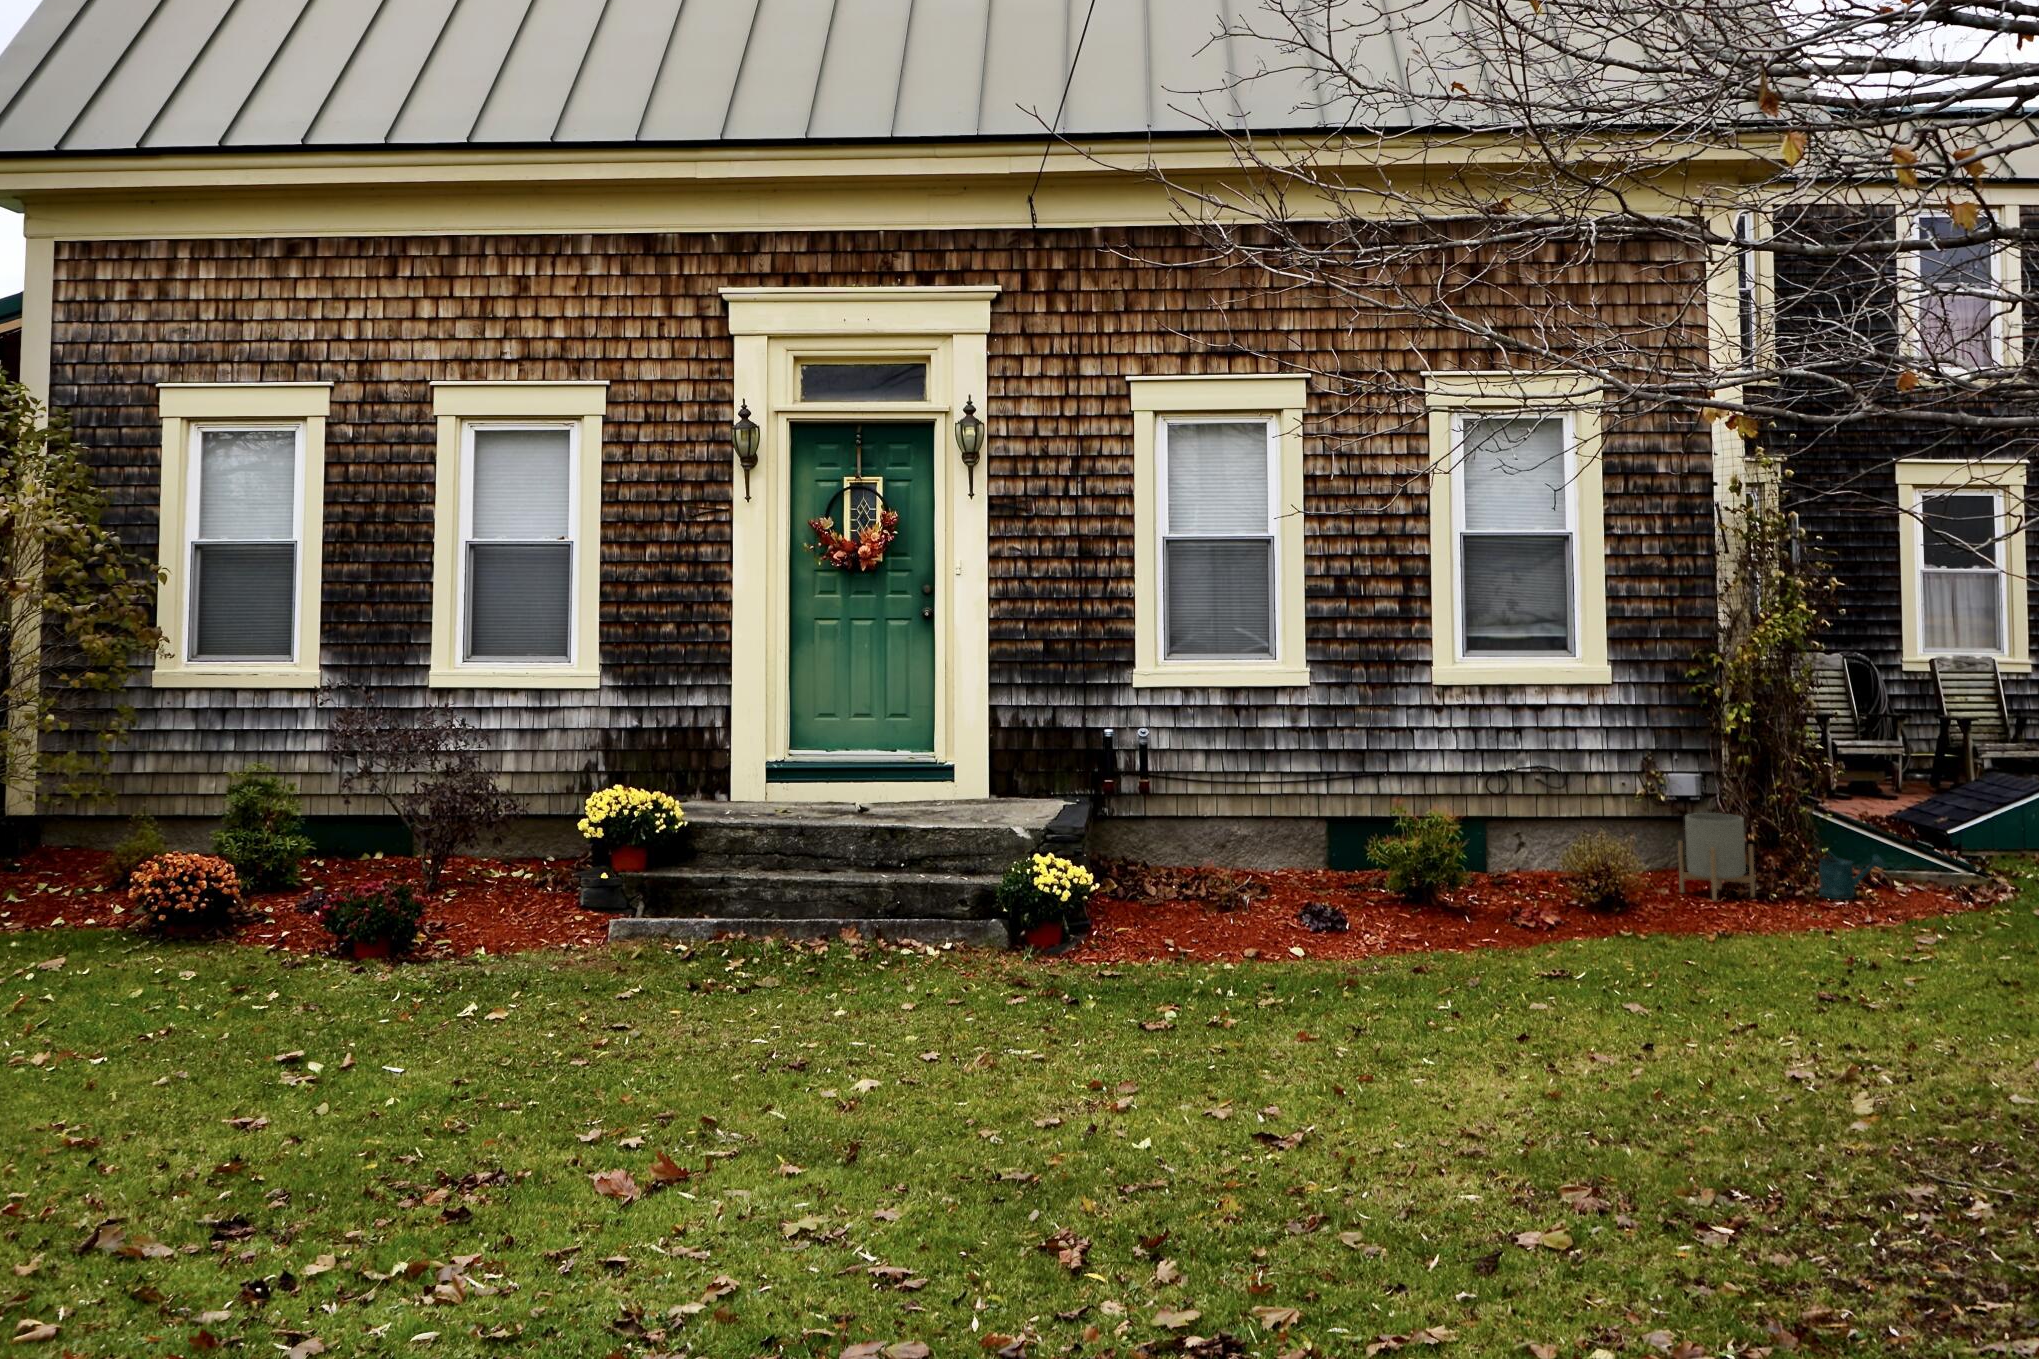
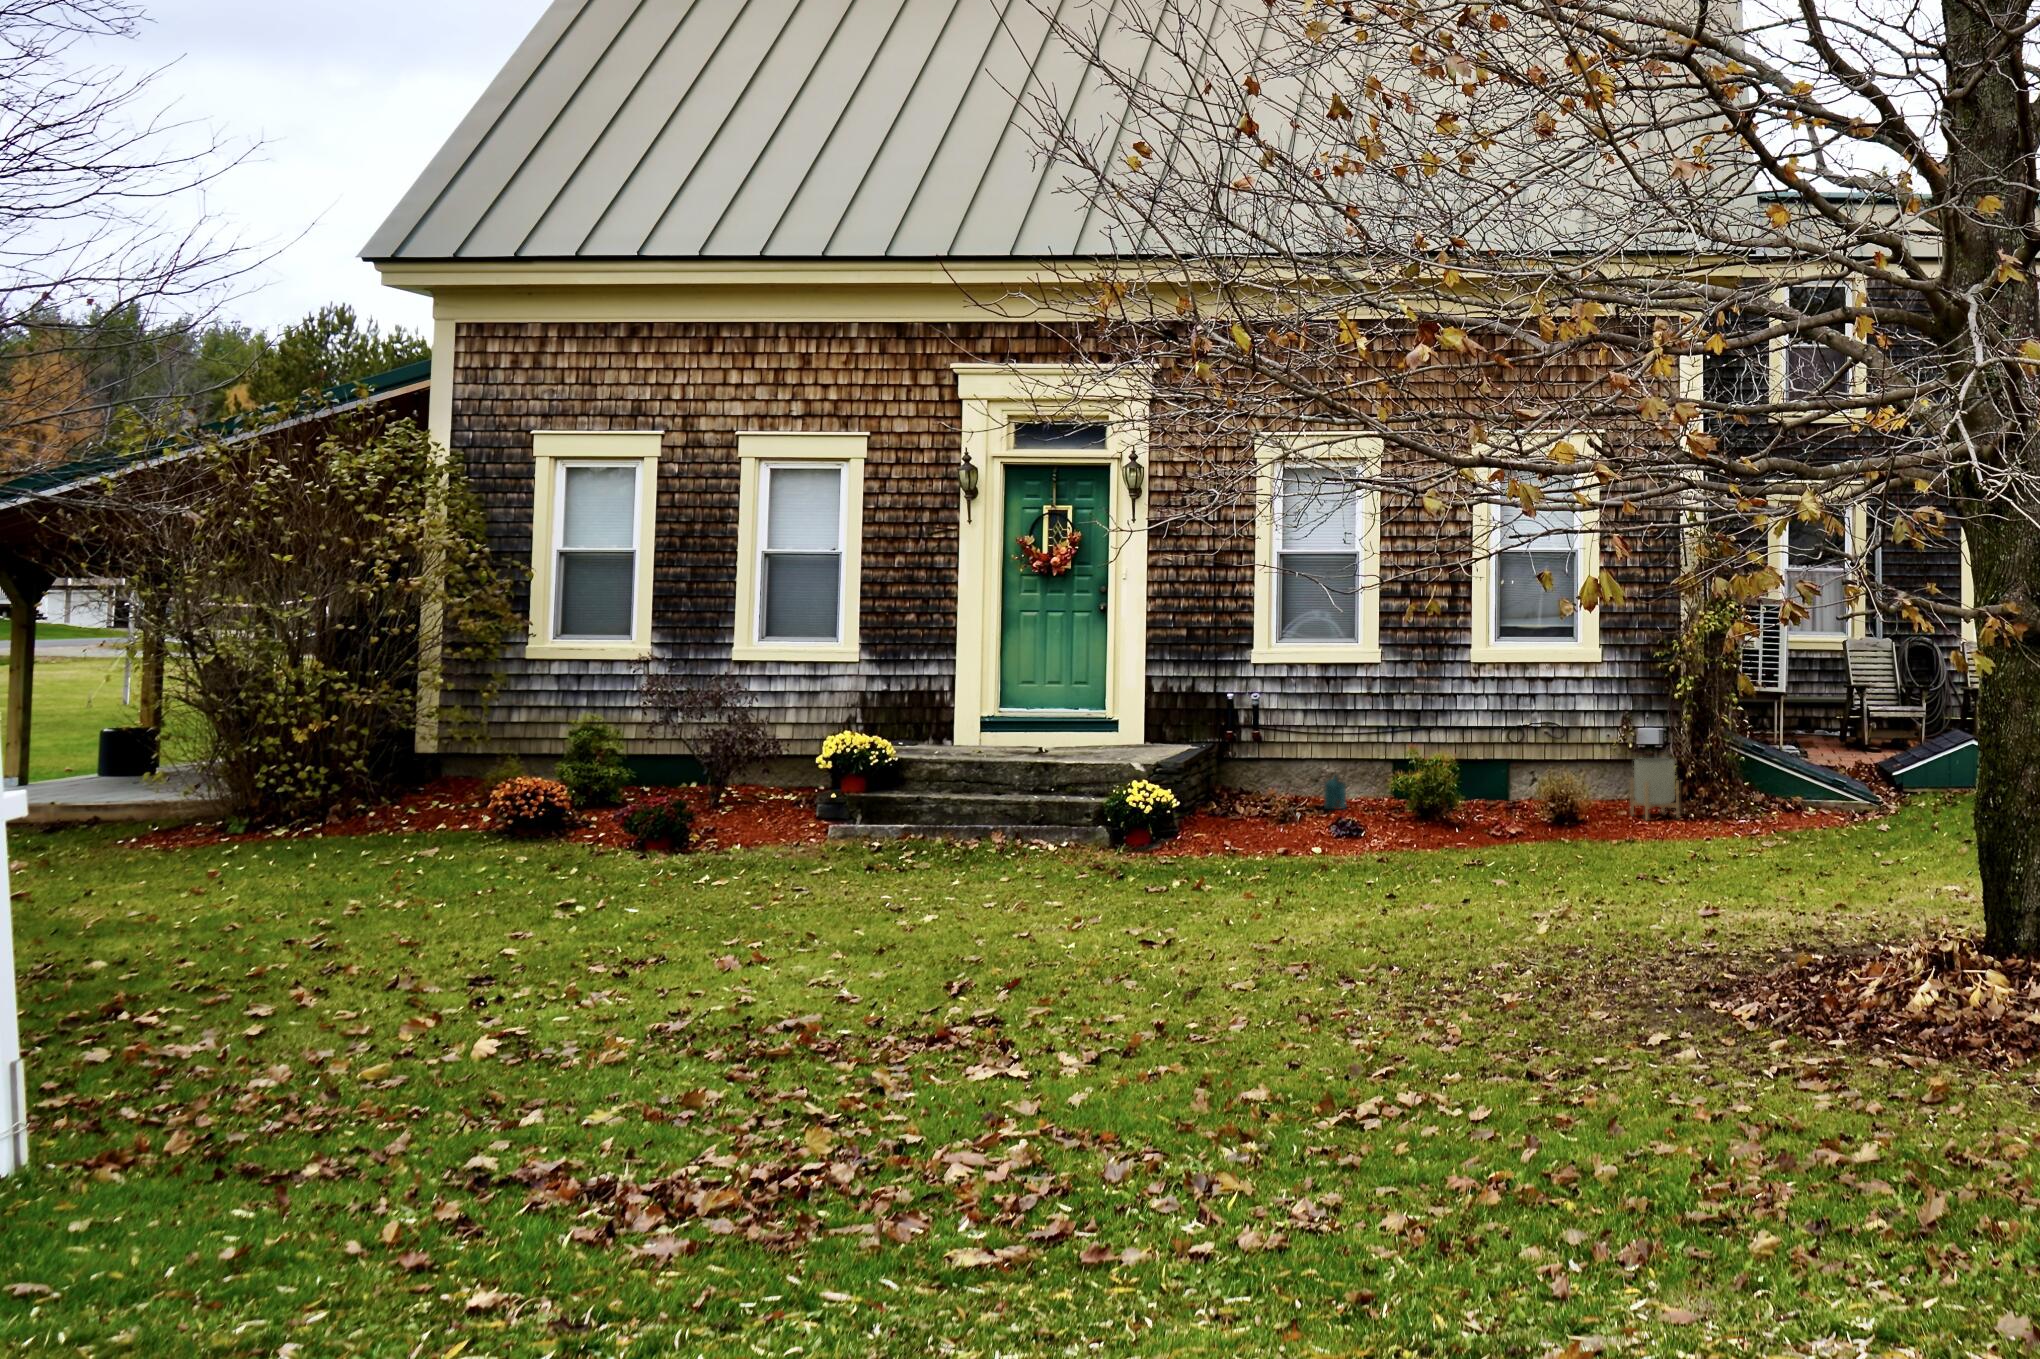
watering can: present [1810,852,1884,899] -> present [1324,775,1347,810]

